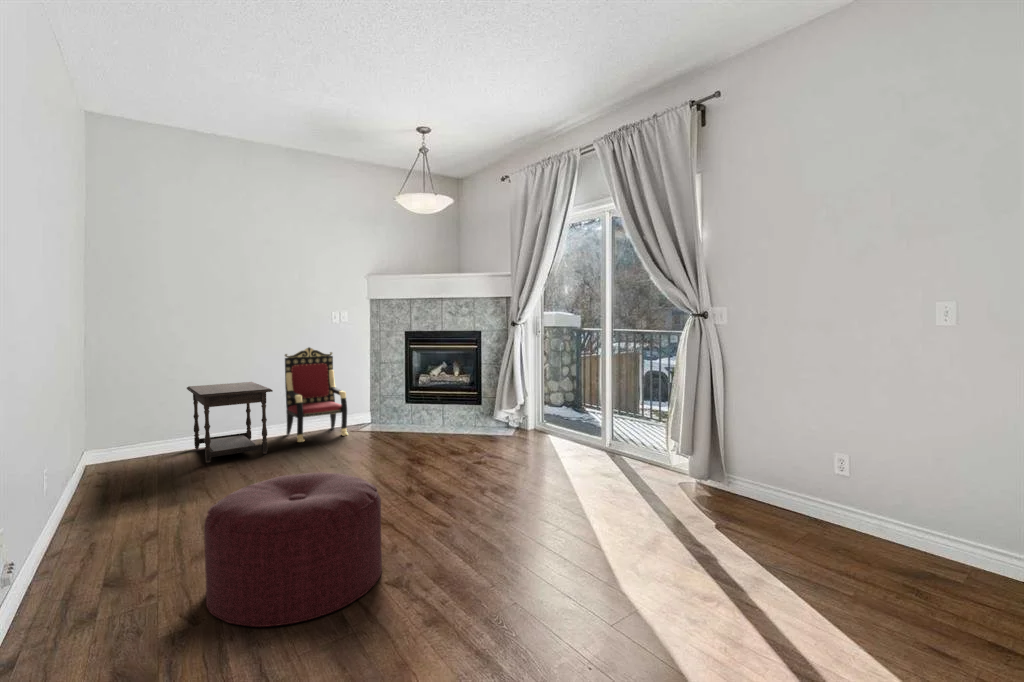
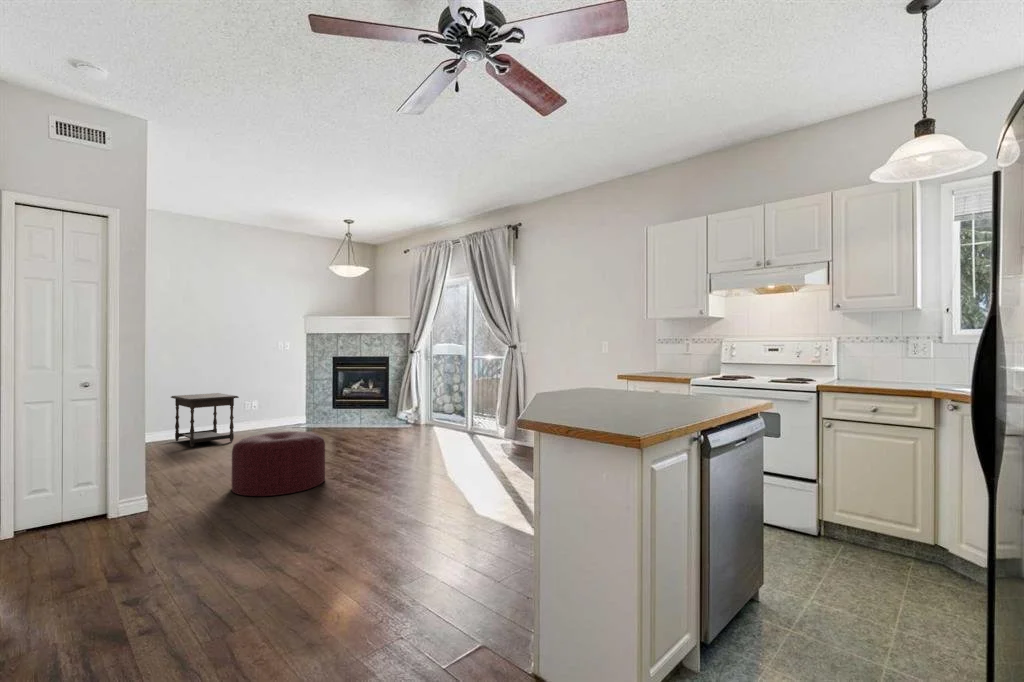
armchair: present [285,347,348,442] -> none [242,369,290,435]

